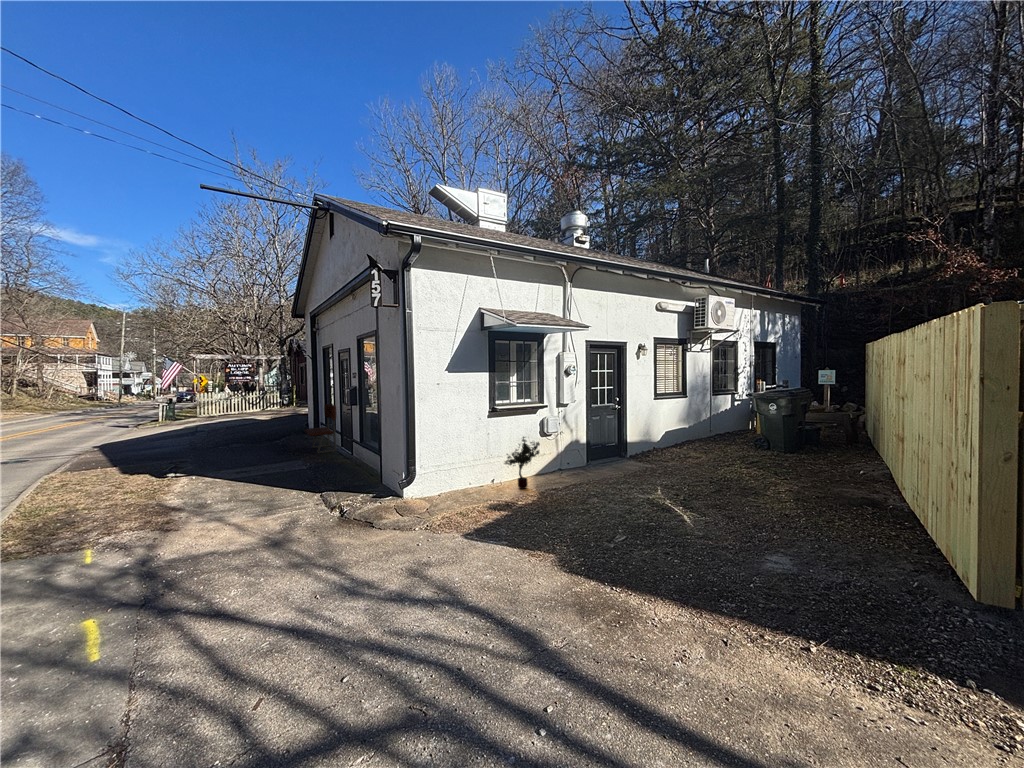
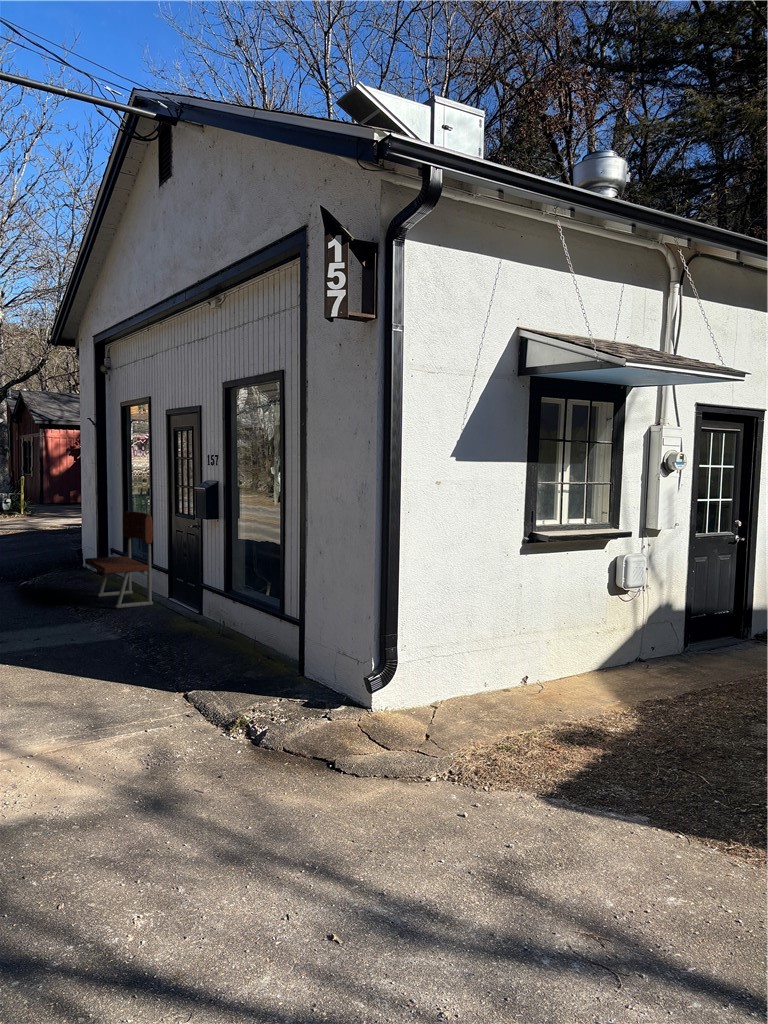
potted tree: present [504,437,540,489] -> none [553,592,622,698]

